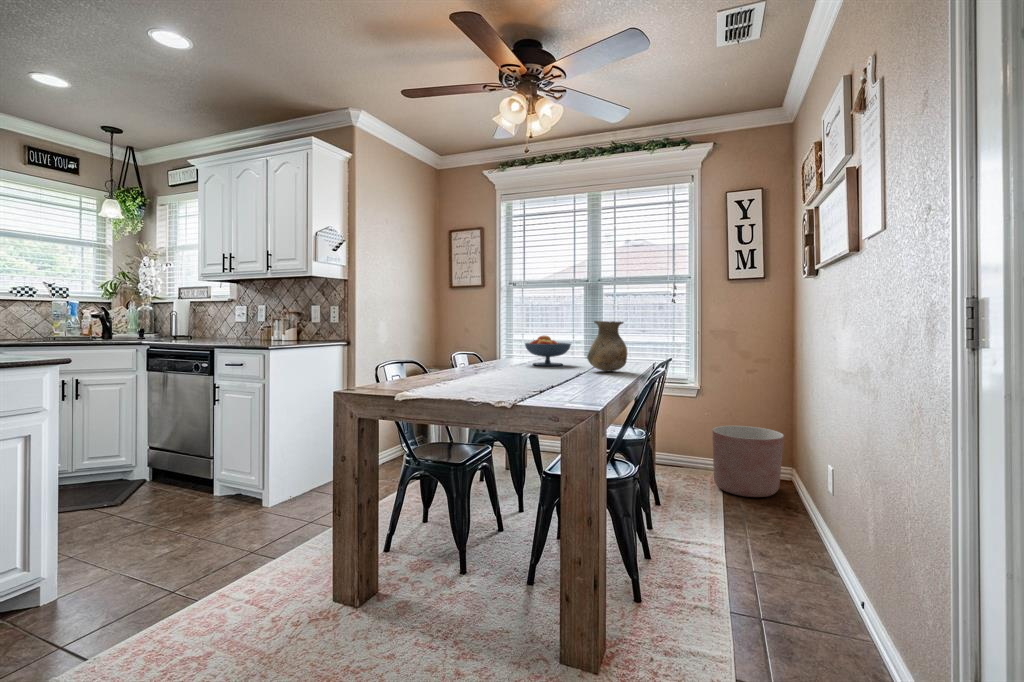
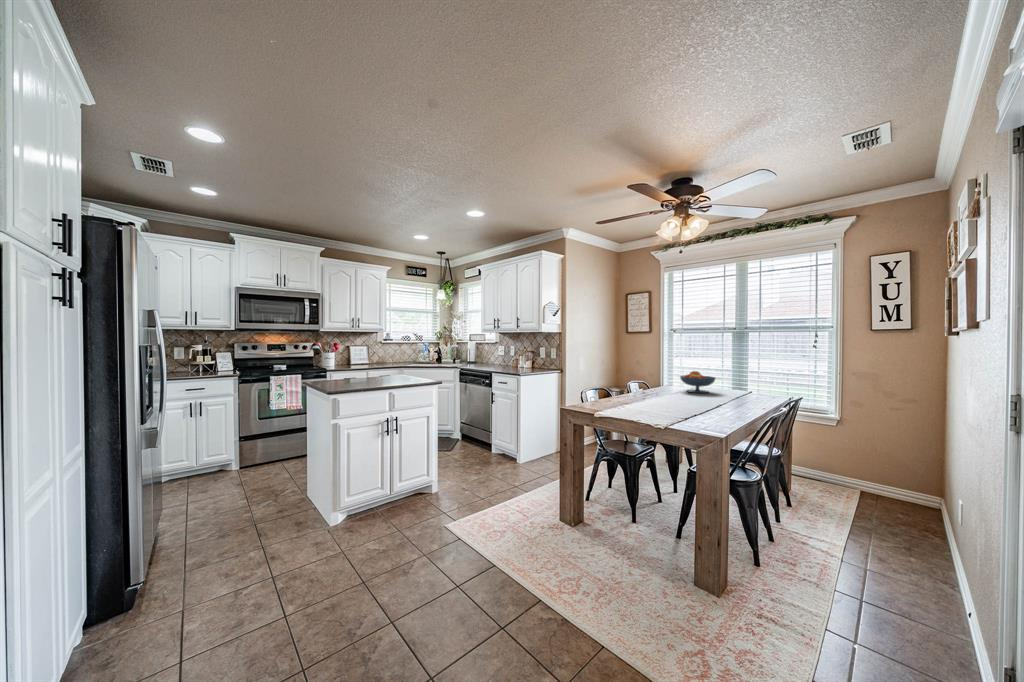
vase: present [587,321,627,372] -> none [726,365,759,401]
planter: present [712,426,784,497] -> none [843,448,917,511]

